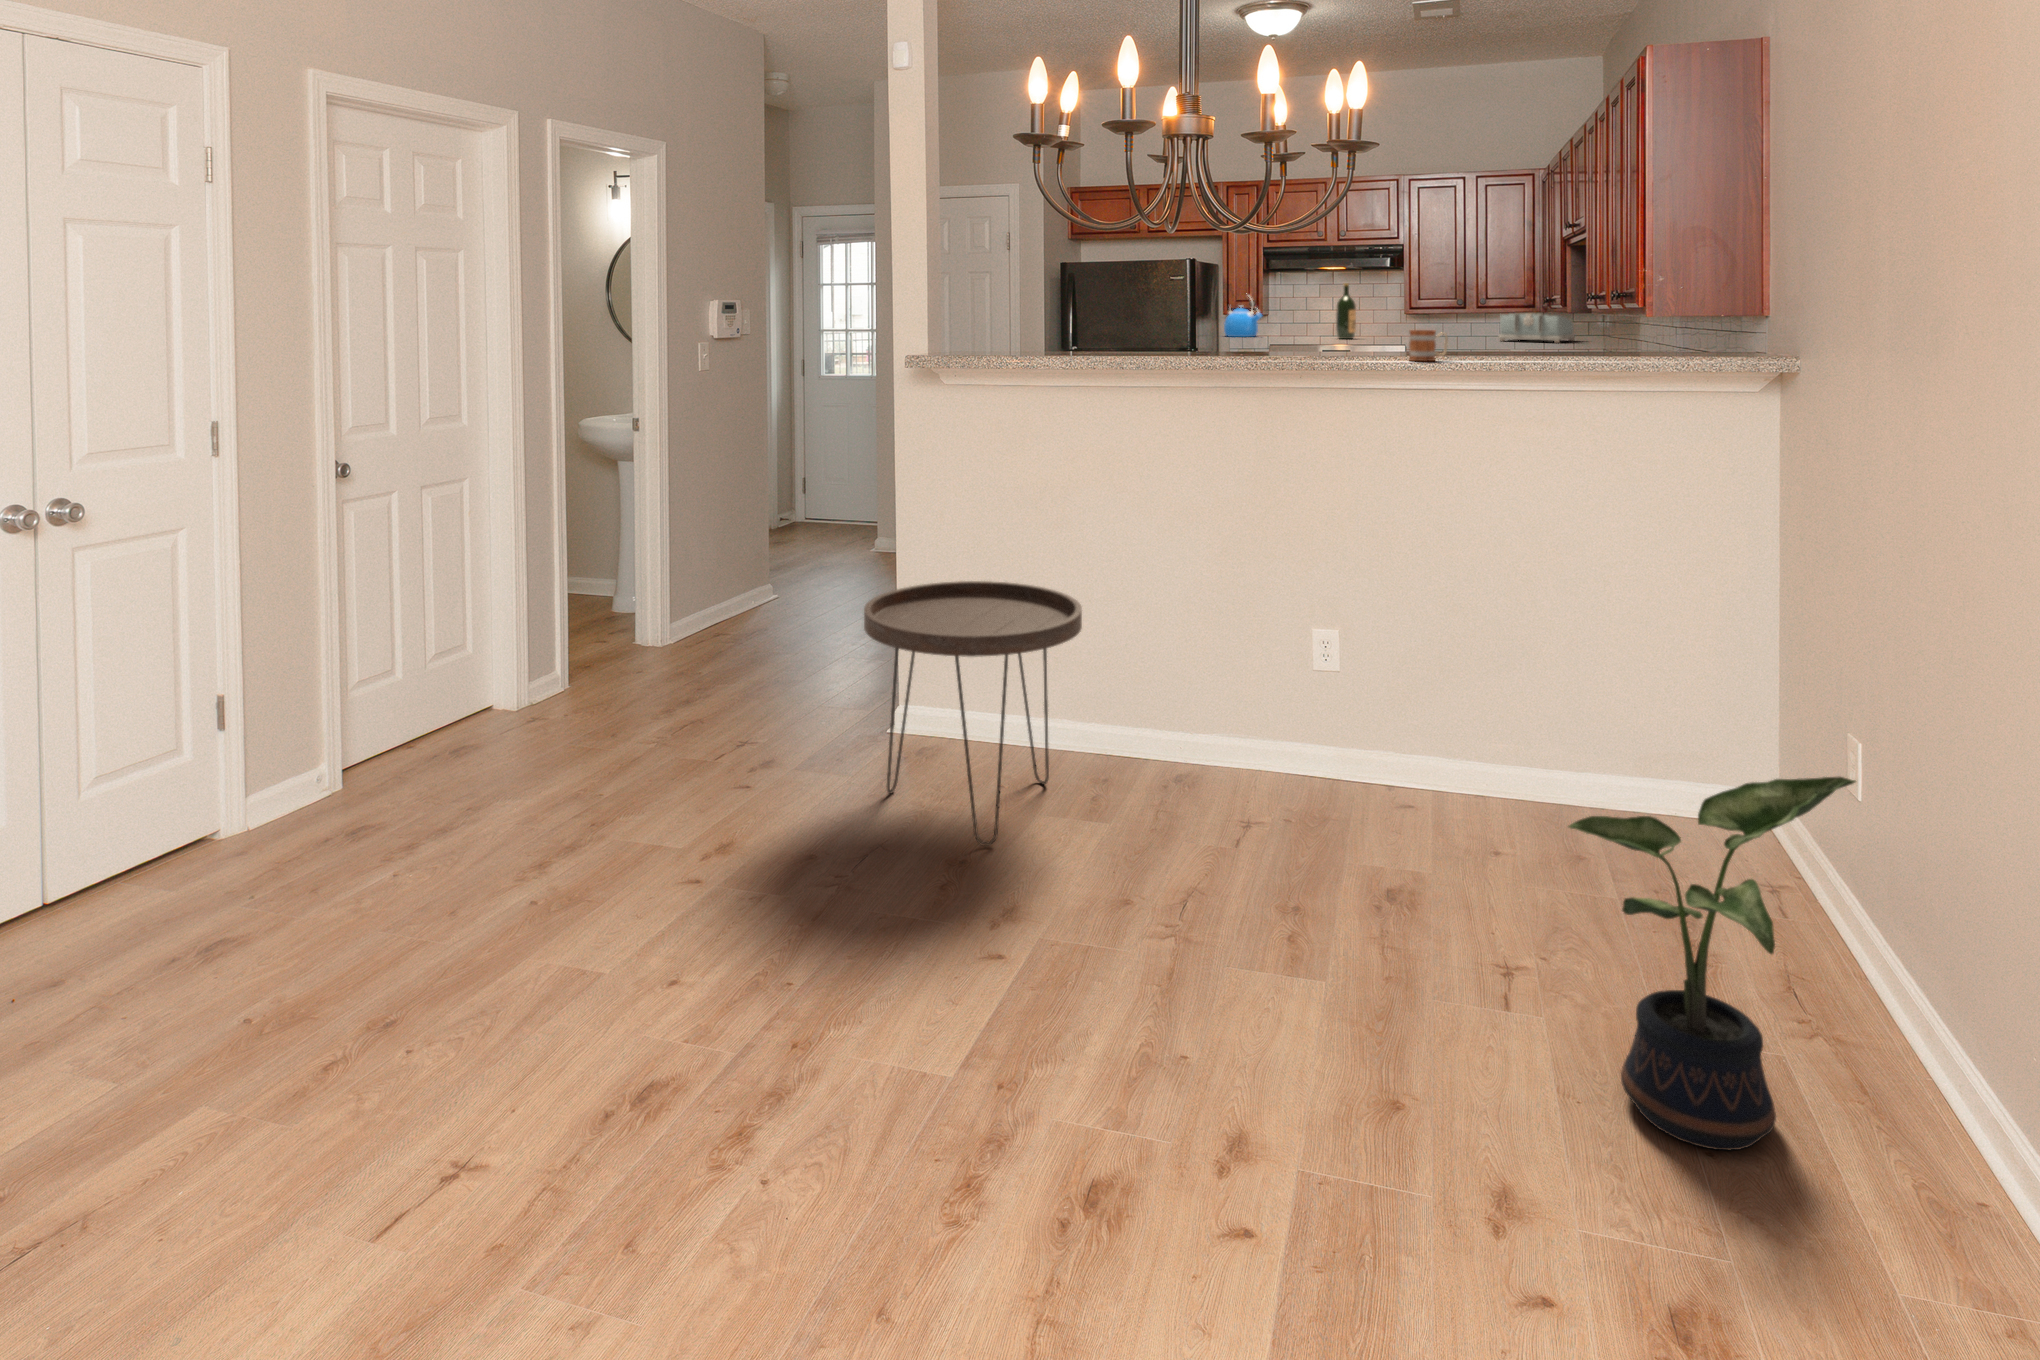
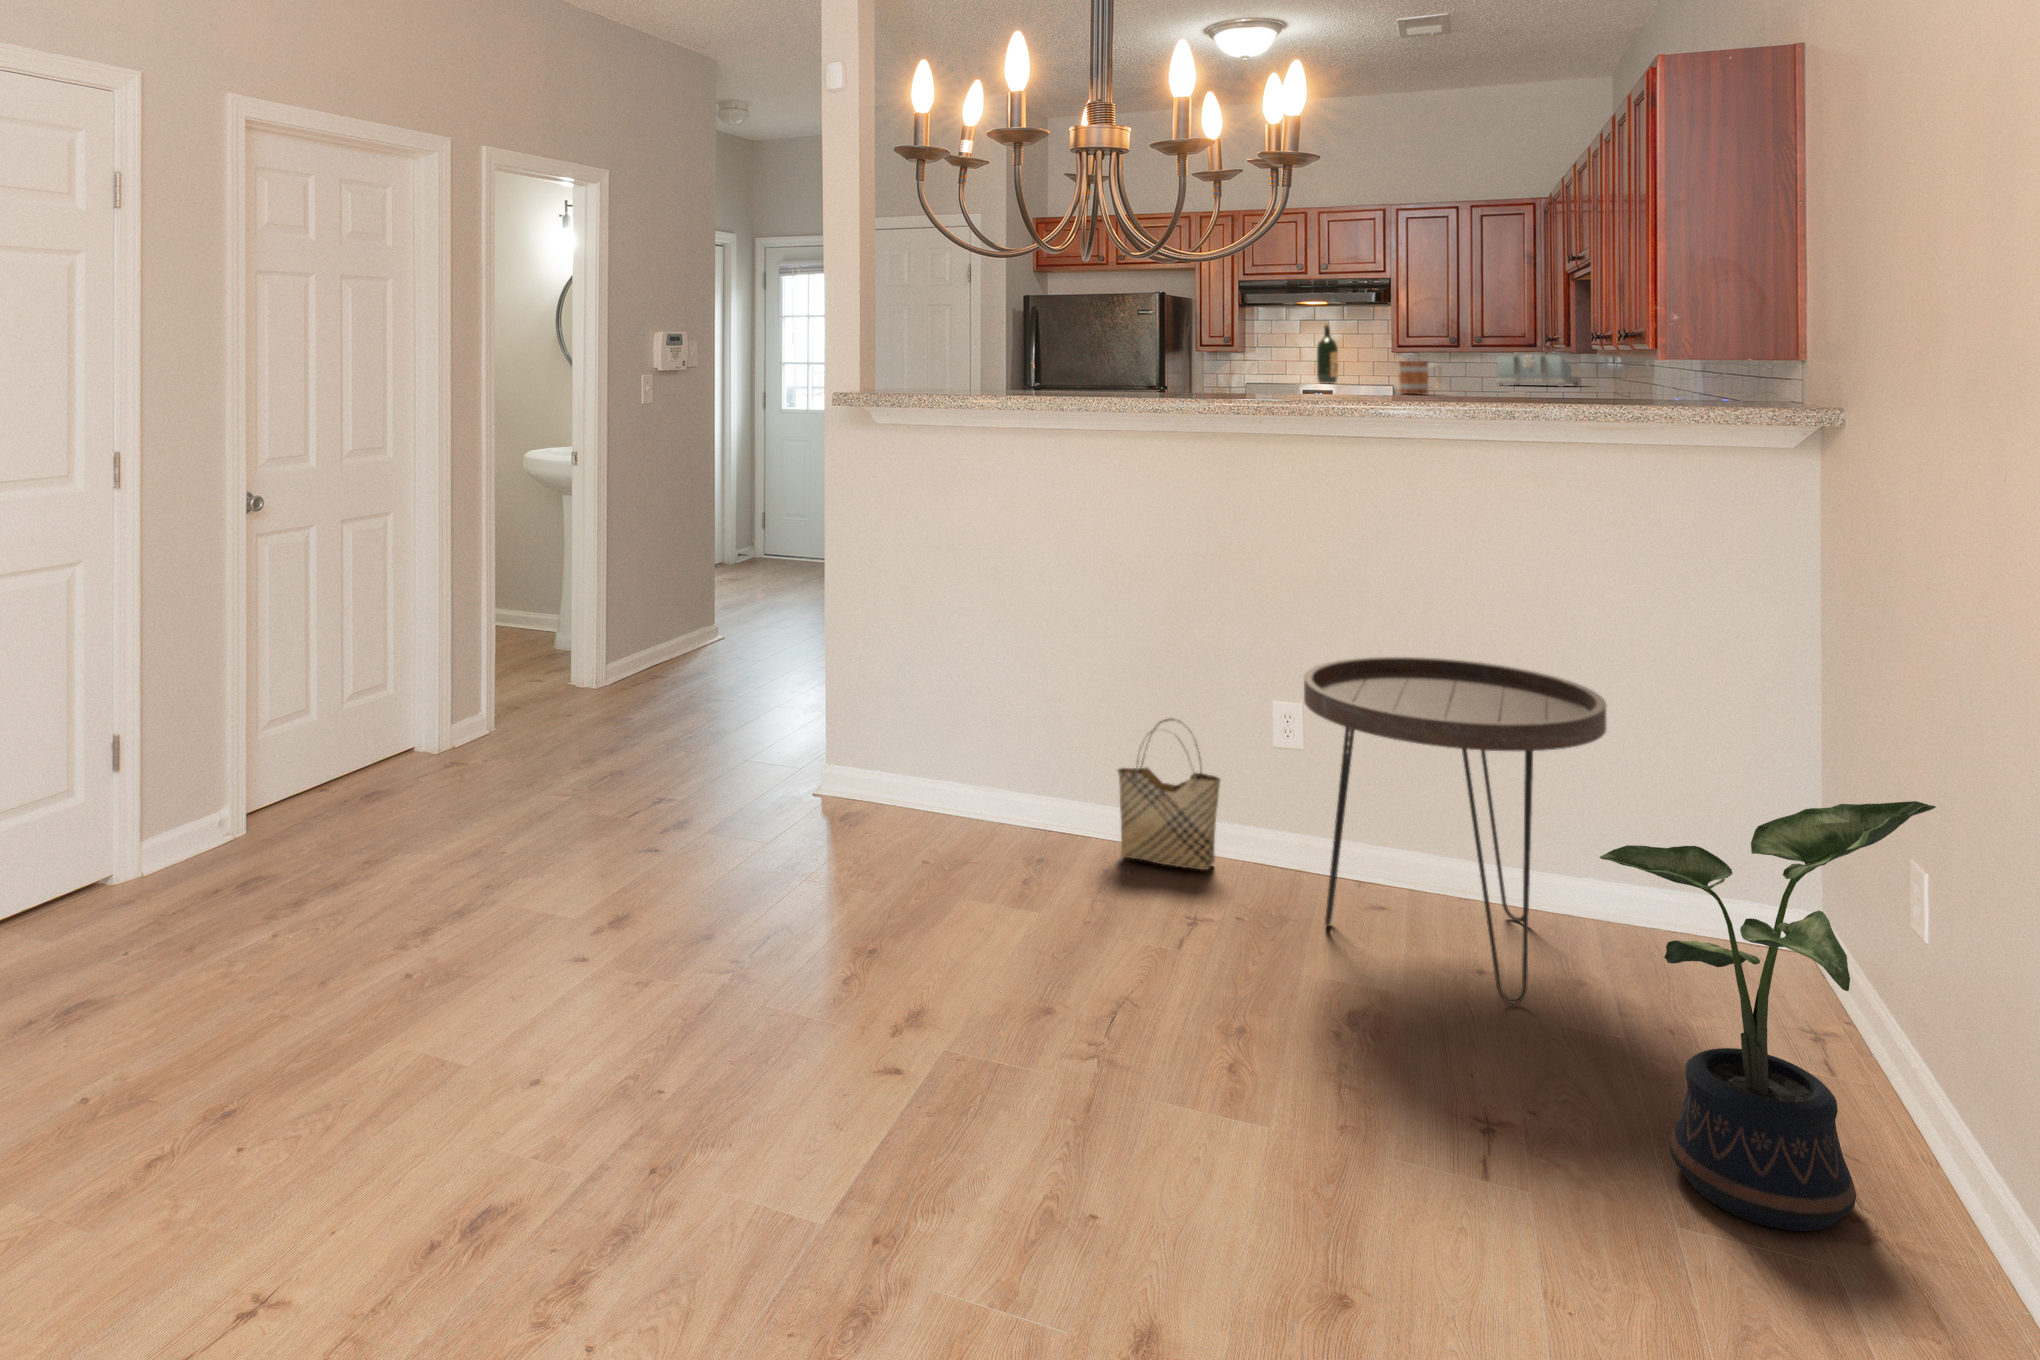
kettle: present [1224,305,1262,337] -> none [1195,334,1236,382]
side table: present [864,581,1082,846] -> present [1304,657,1607,1003]
woven basket: none [1145,677,1240,815] -> present [1118,718,1221,870]

